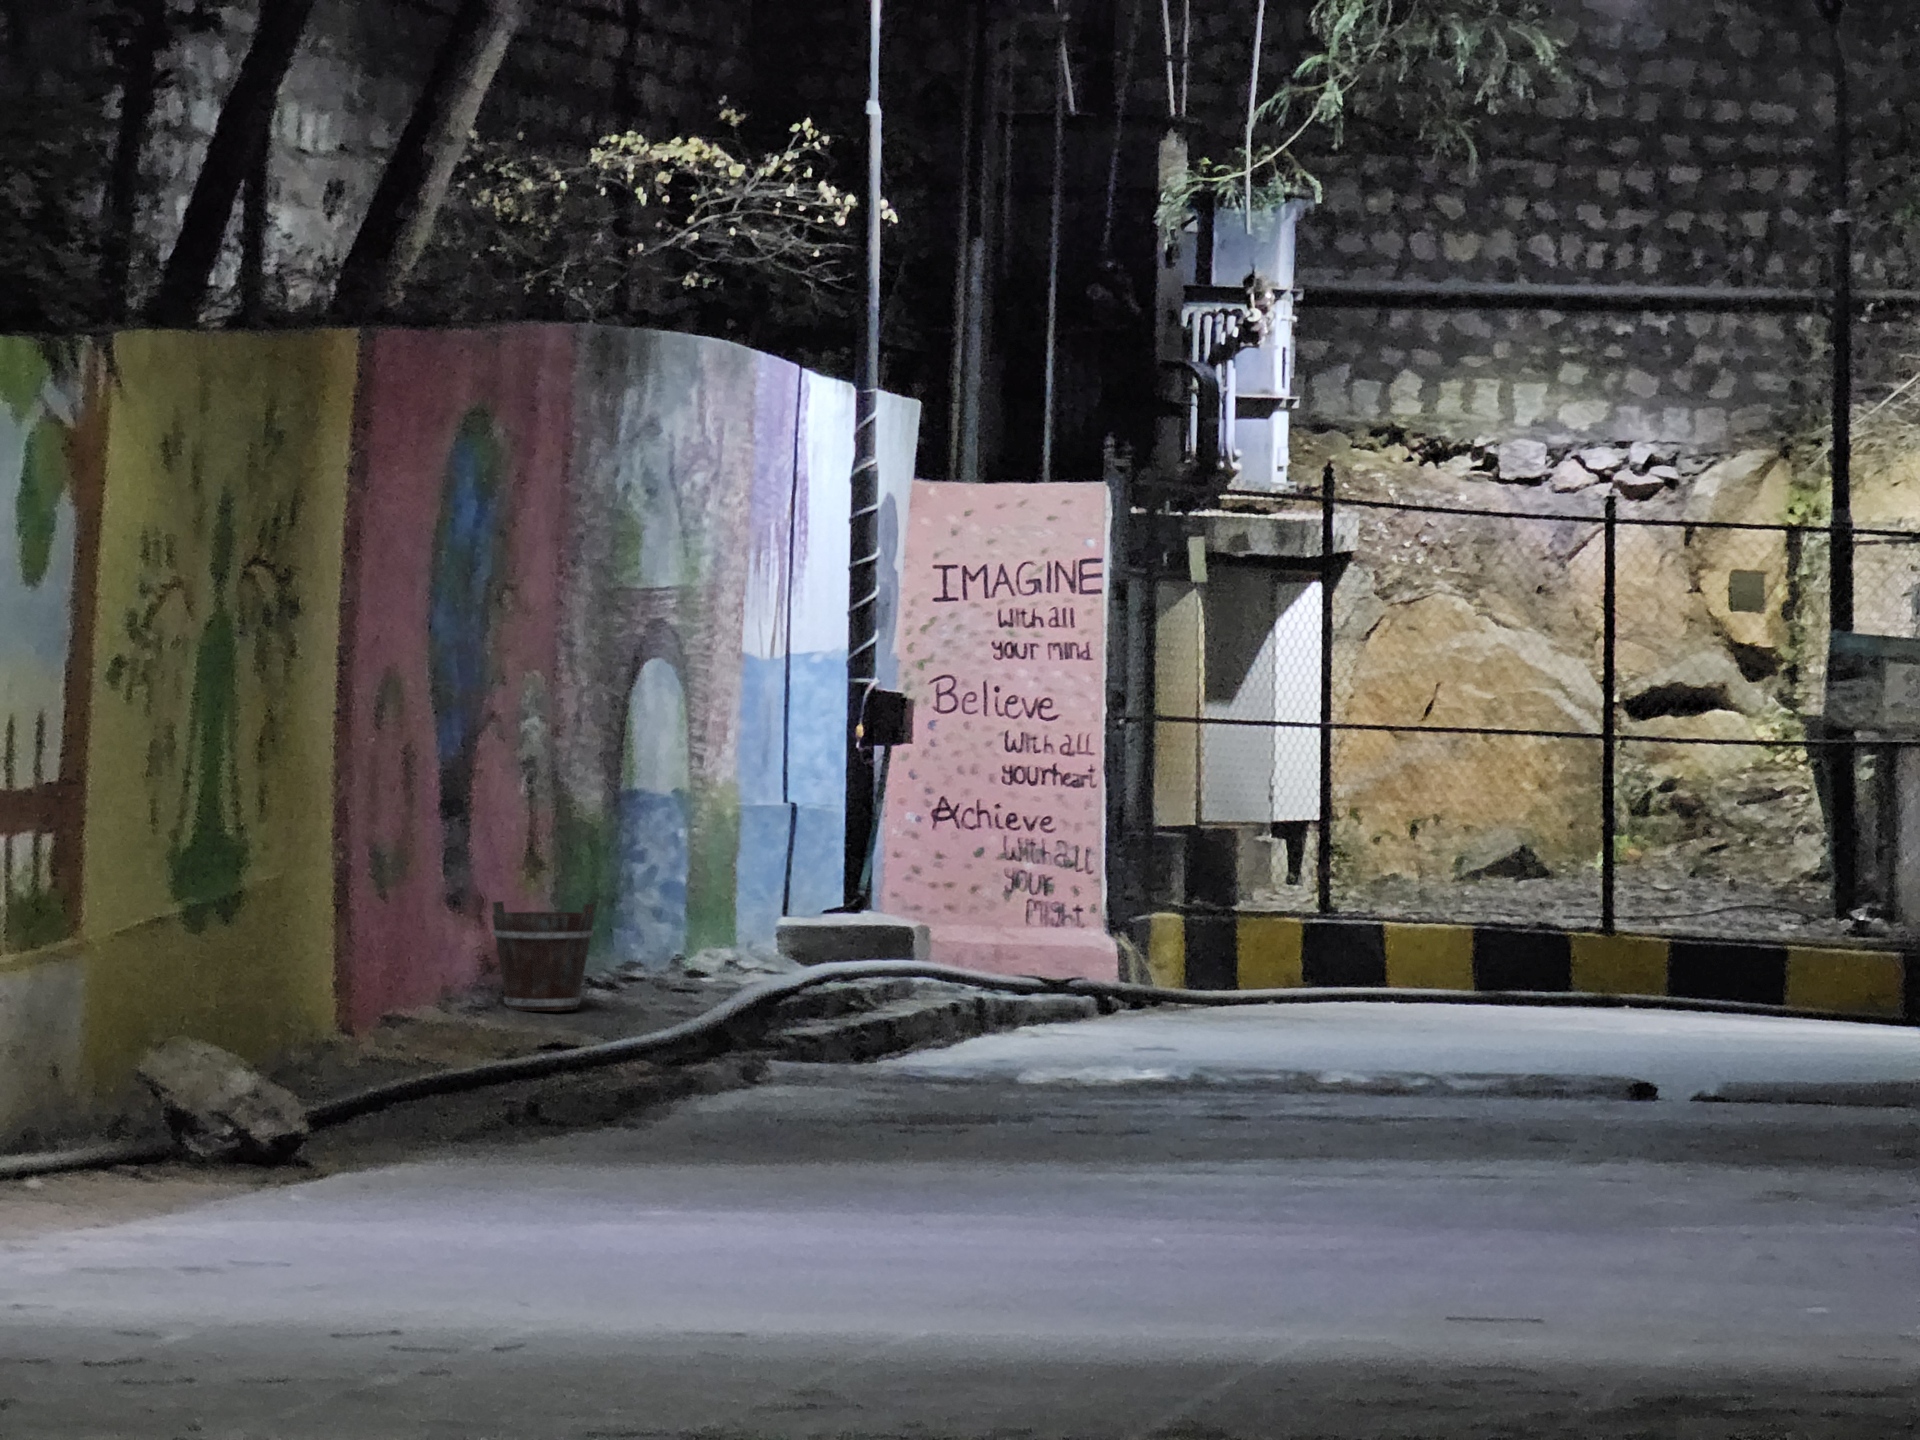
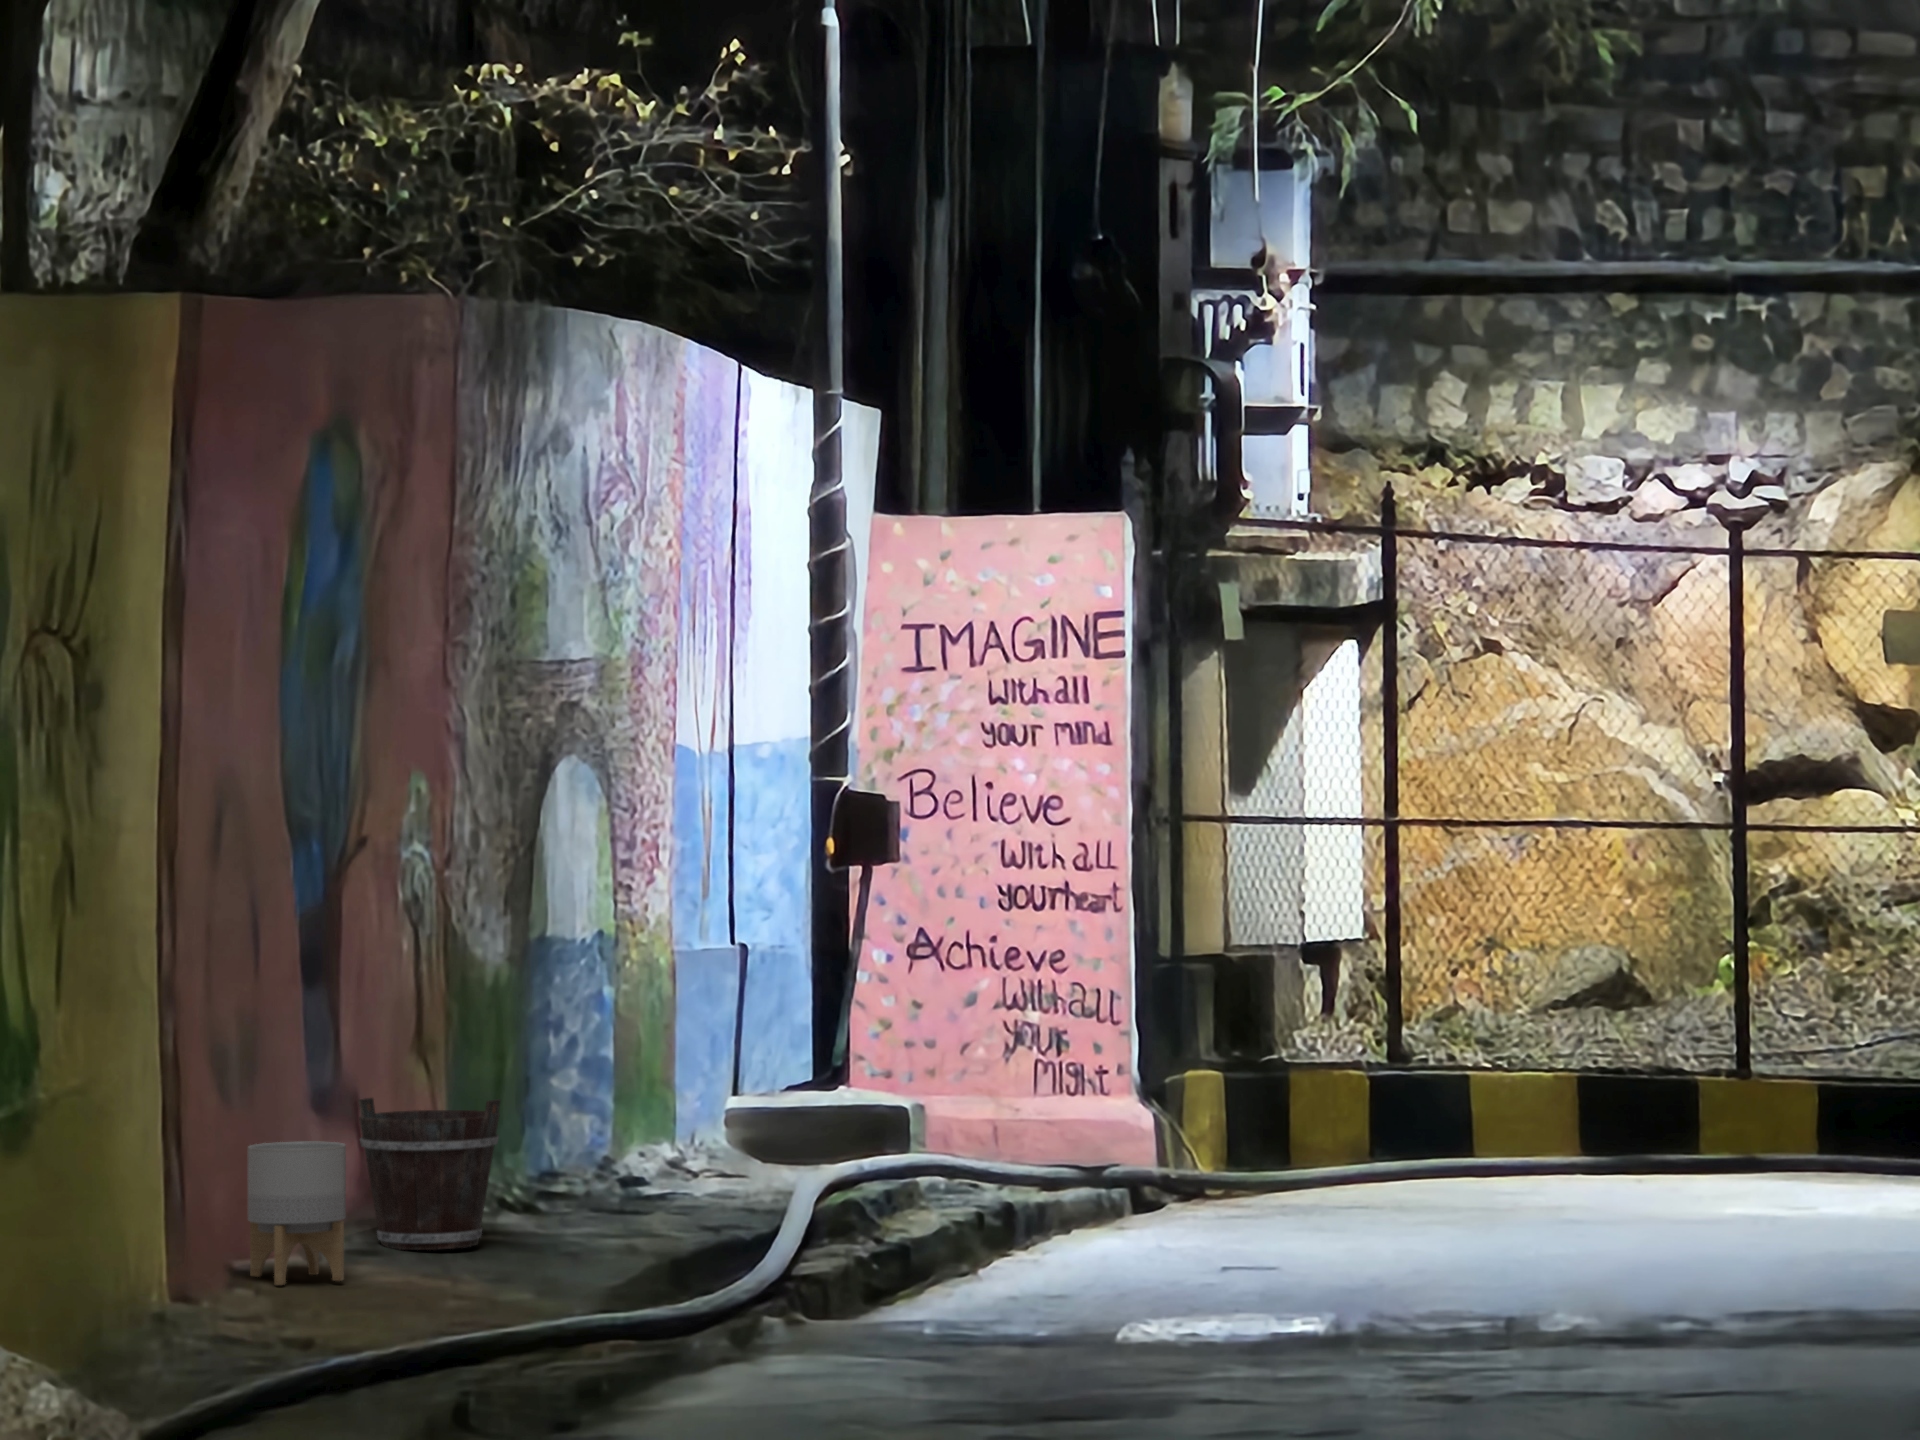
planter: none [408,928,479,1029] -> present [248,1141,346,1285]

